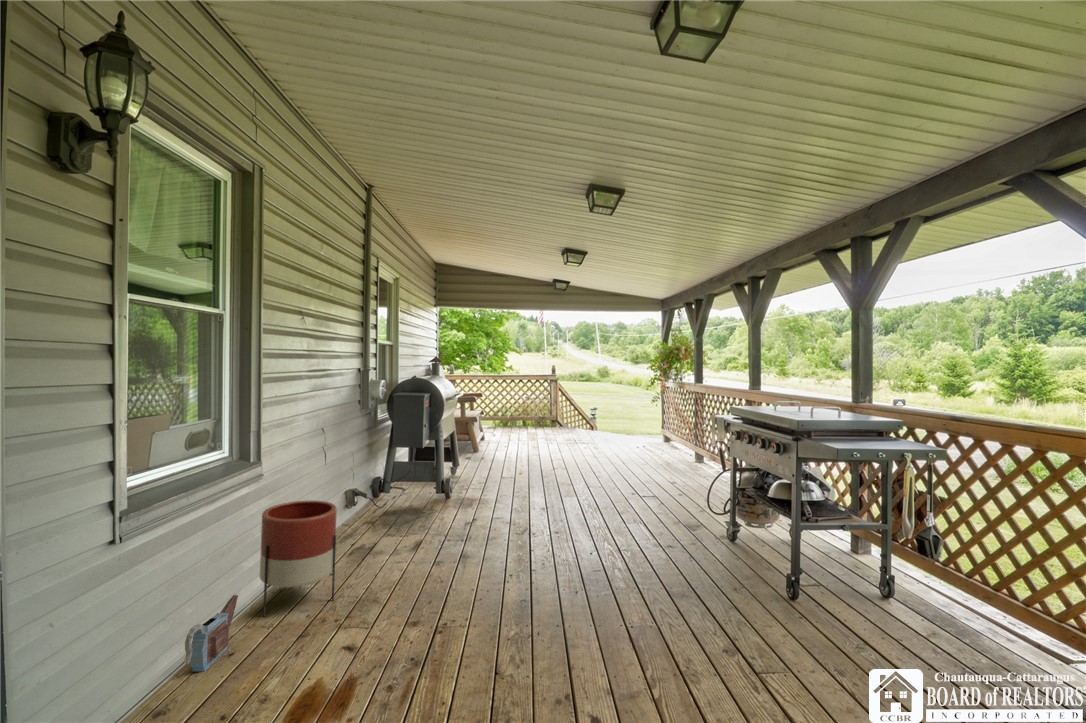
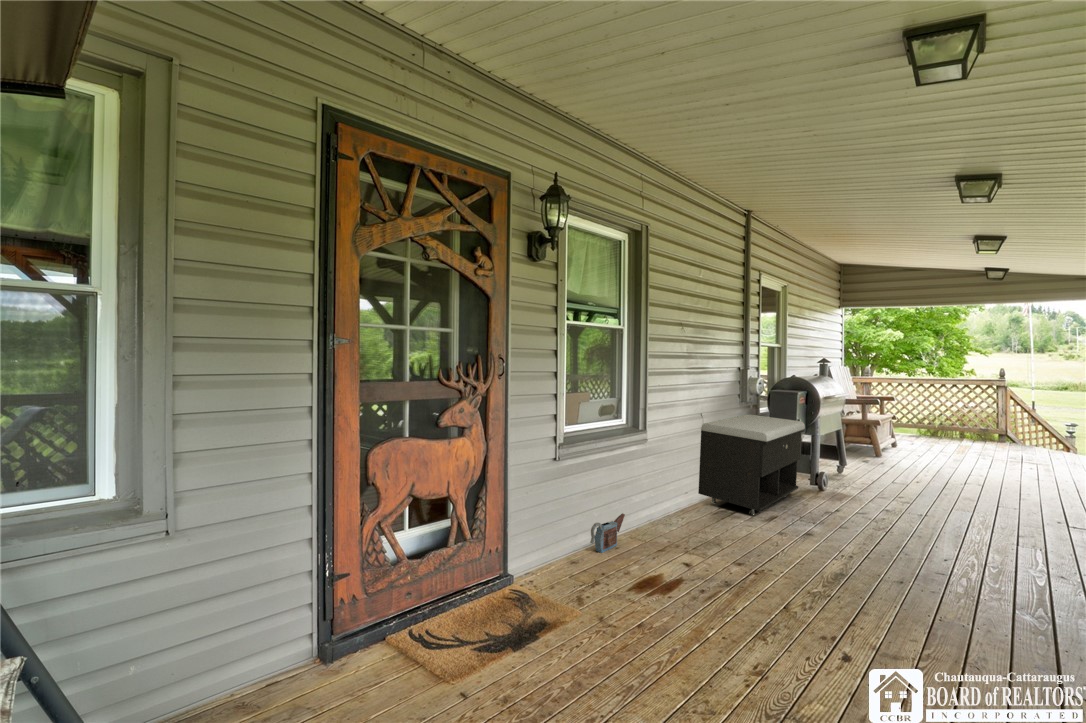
storage bench: none [325,424,434,542] -> present [698,414,805,514]
planter: present [260,500,337,616] -> none [642,462,694,542]

